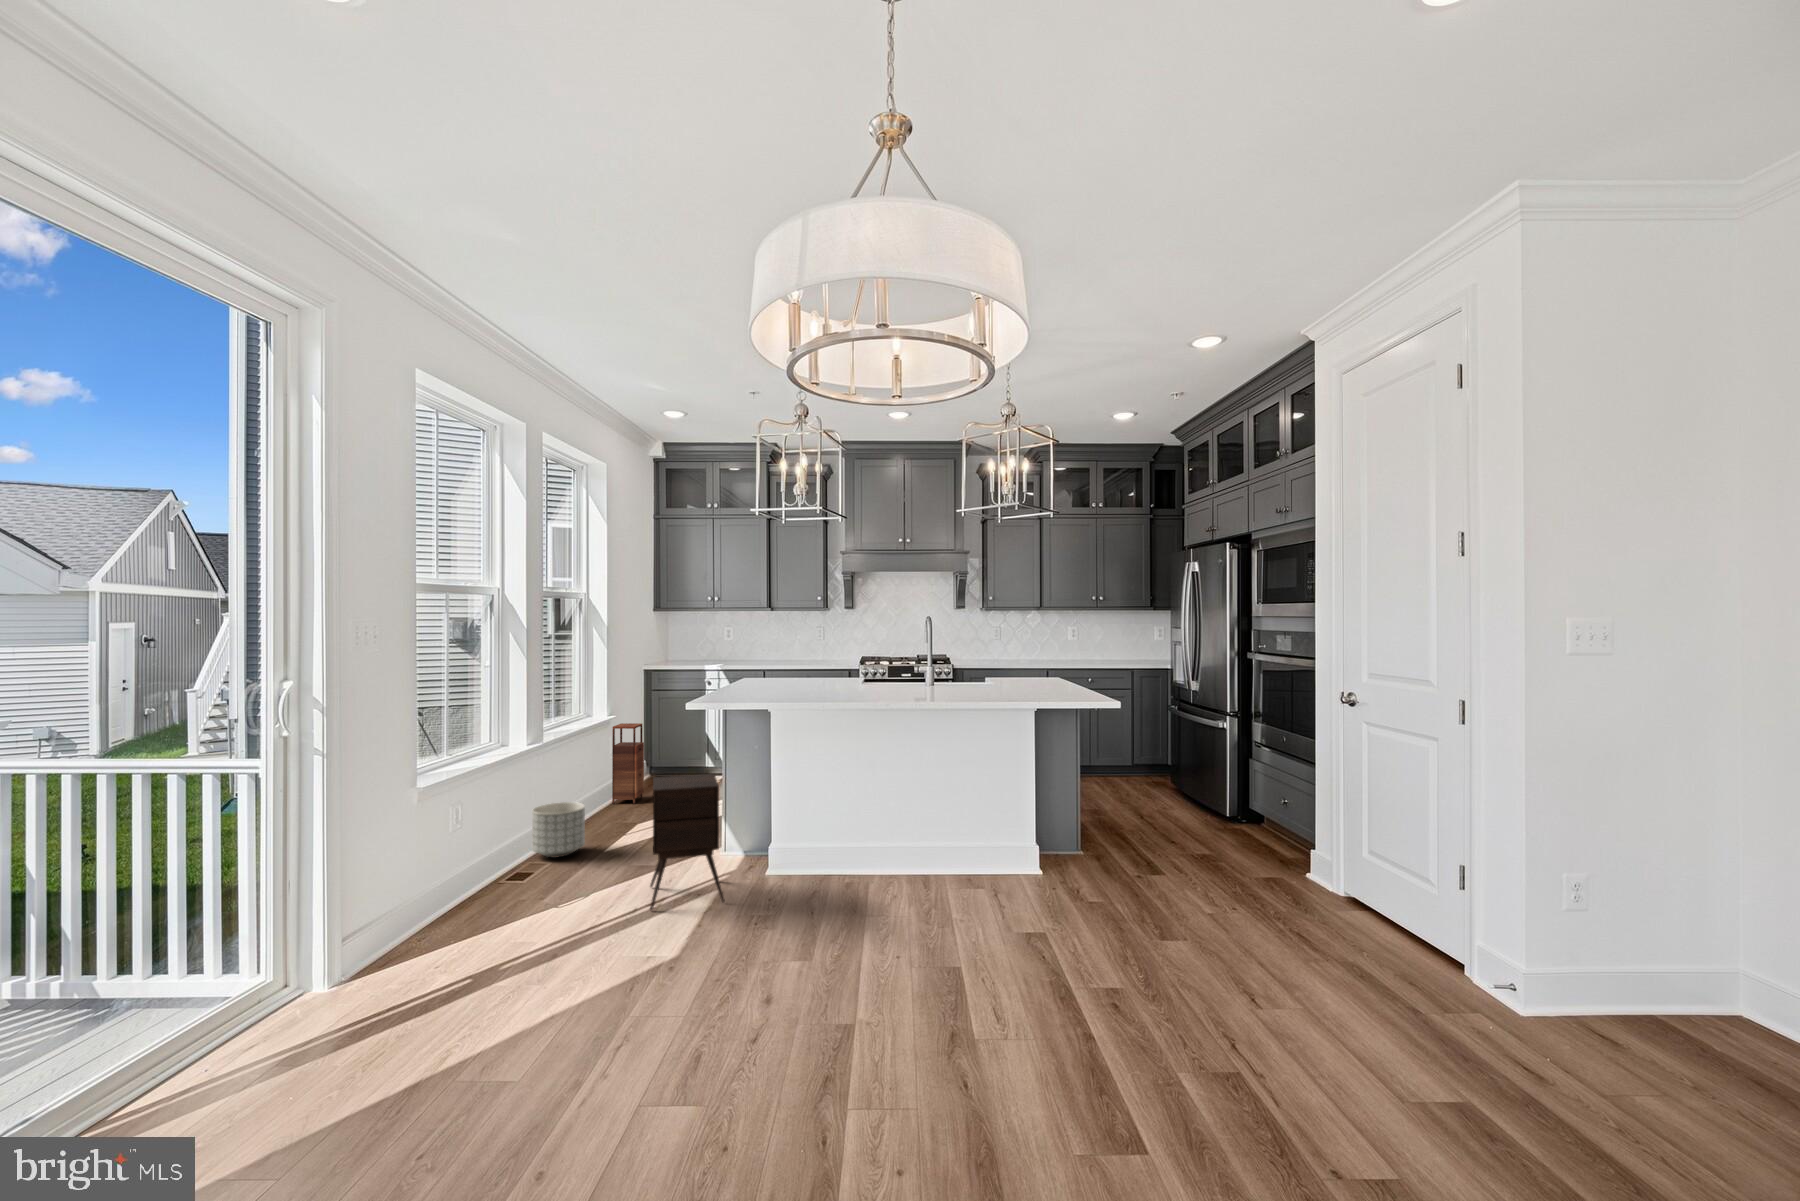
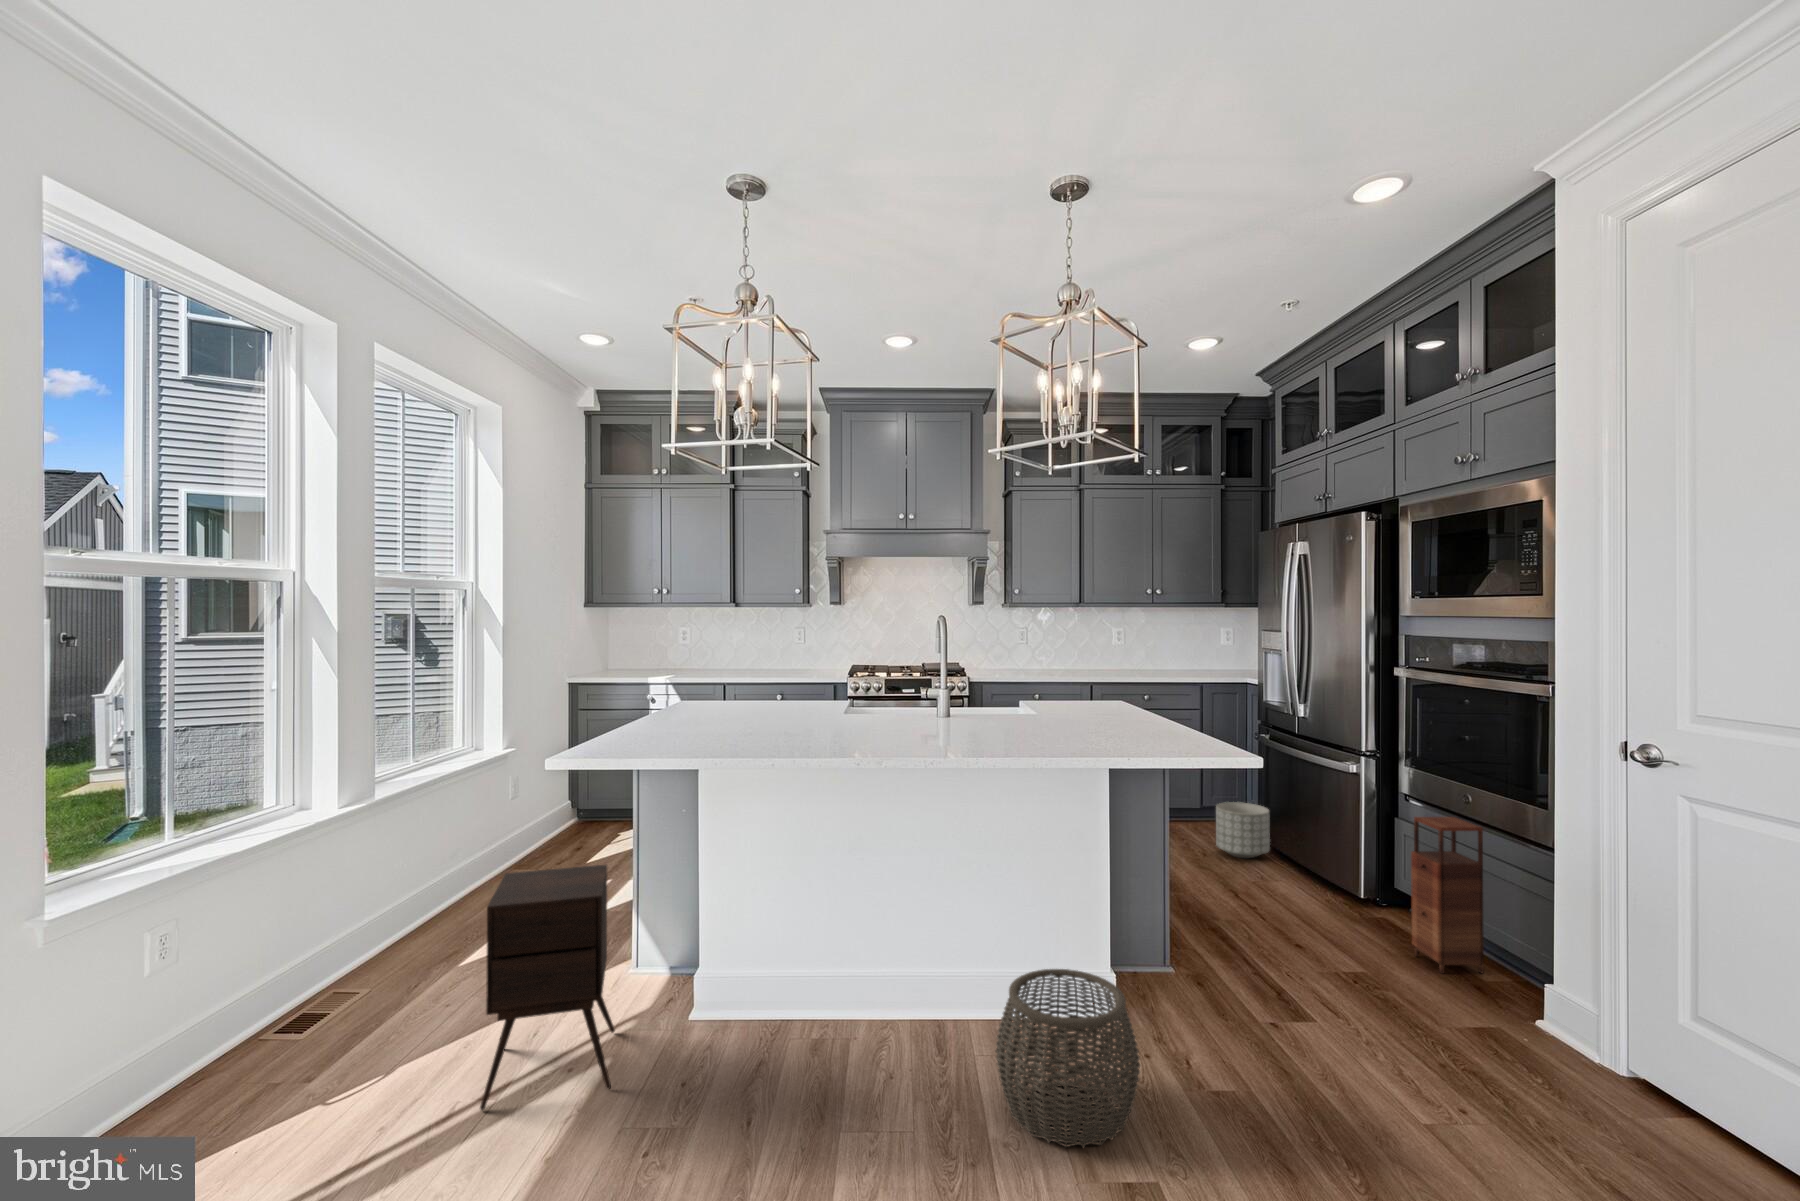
storage cabinet: present [612,723,644,804] -> present [1411,817,1484,974]
planter: present [532,802,585,857] -> present [1216,802,1270,858]
woven basket: none [957,831,1042,923] -> present [995,969,1140,1148]

